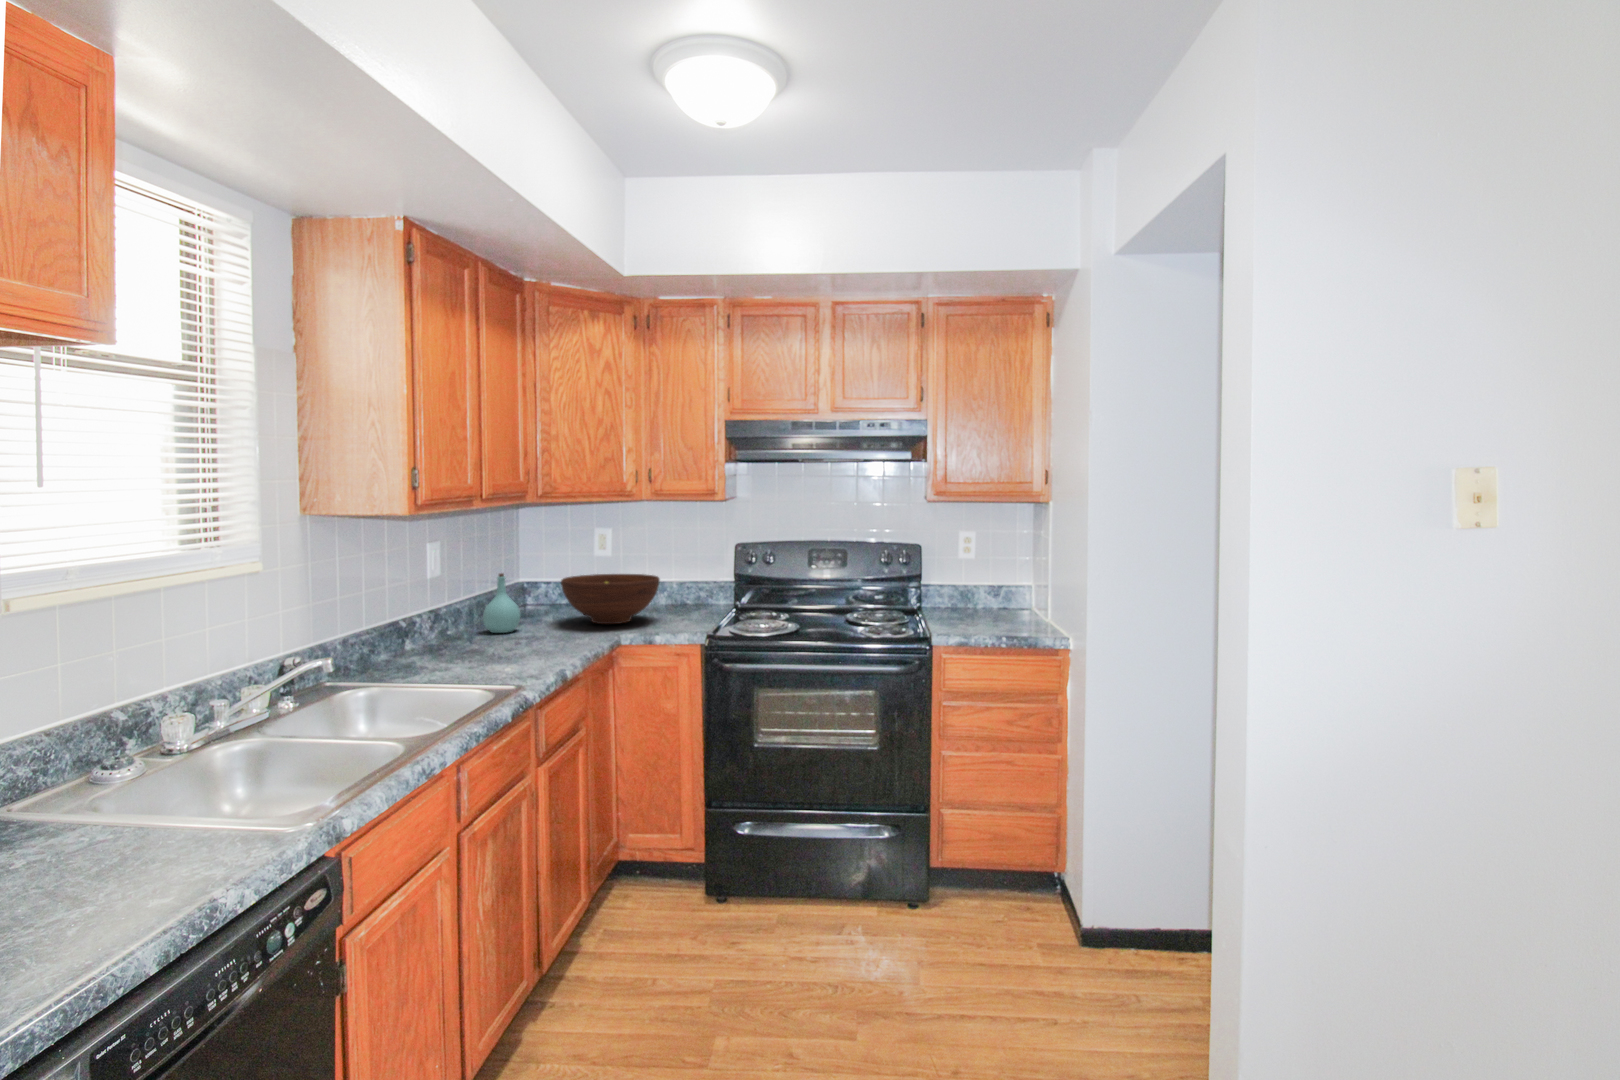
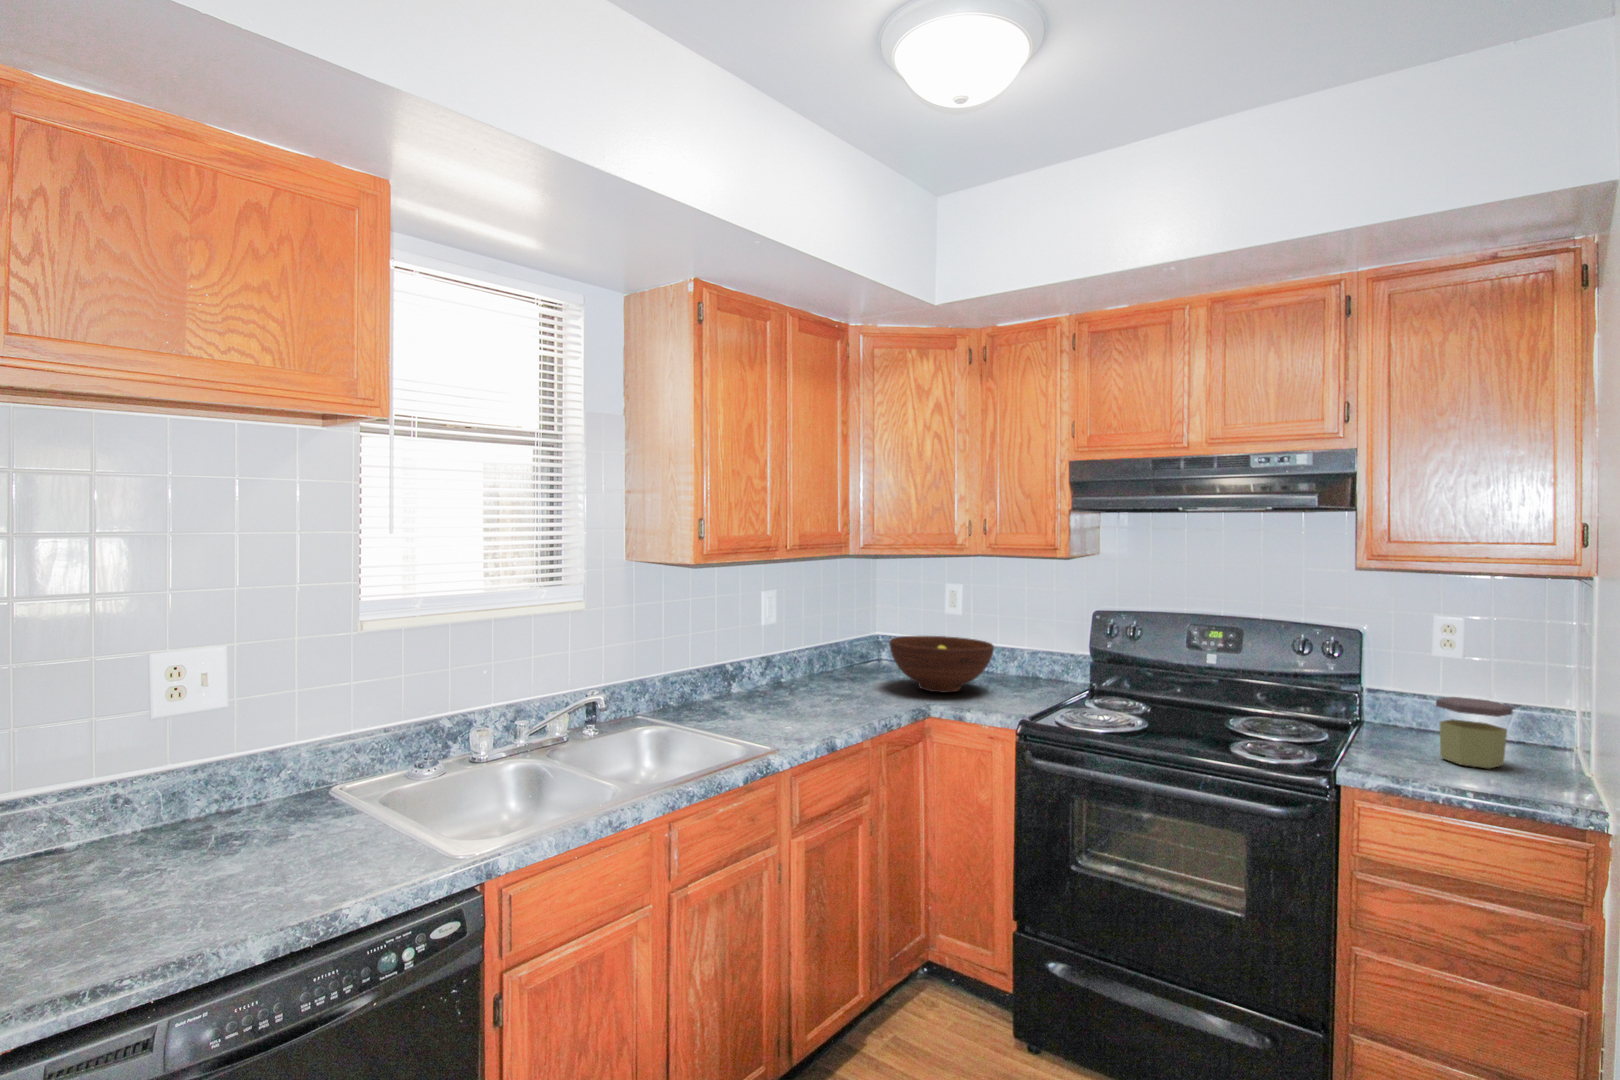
bottle: present [483,573,520,633] -> none [811,627,848,687]
jar: none [982,579,1023,623] -> present [1436,697,1513,768]

